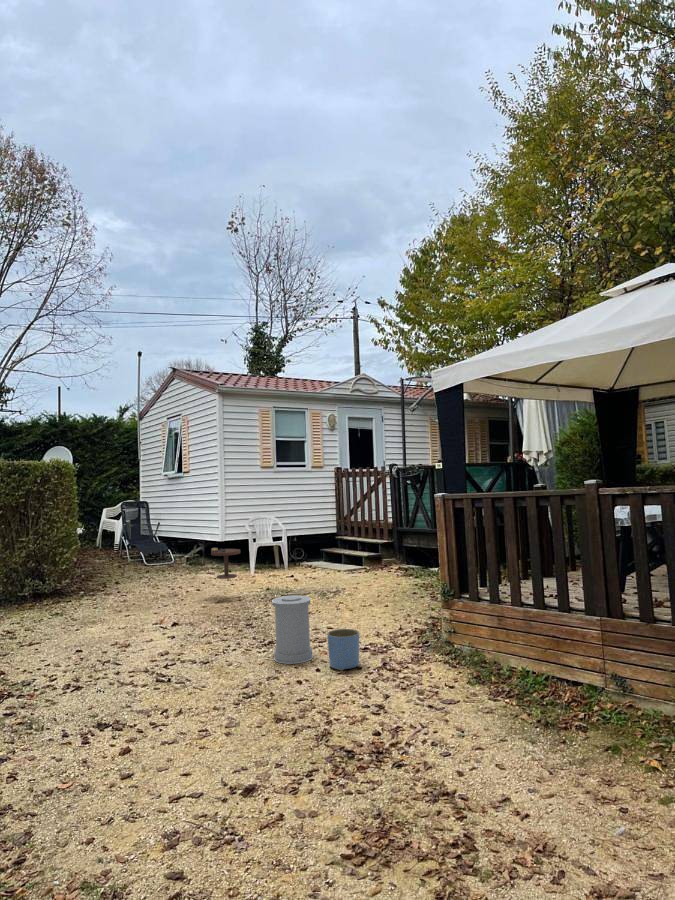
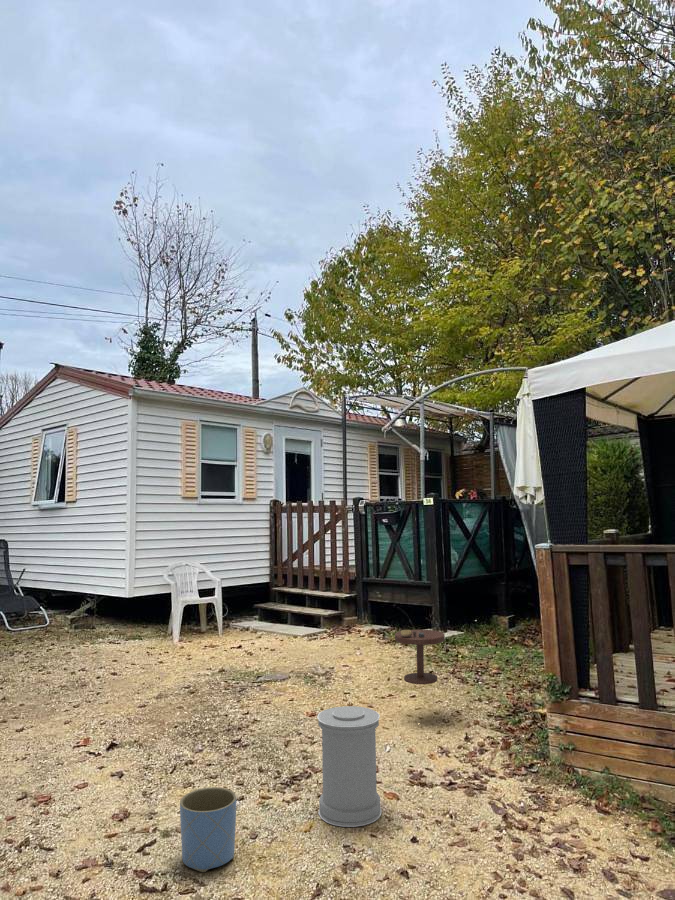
side table: present [211,548,240,579] -> present [395,630,445,684]
planter: present [327,629,359,671] -> present [180,787,236,872]

